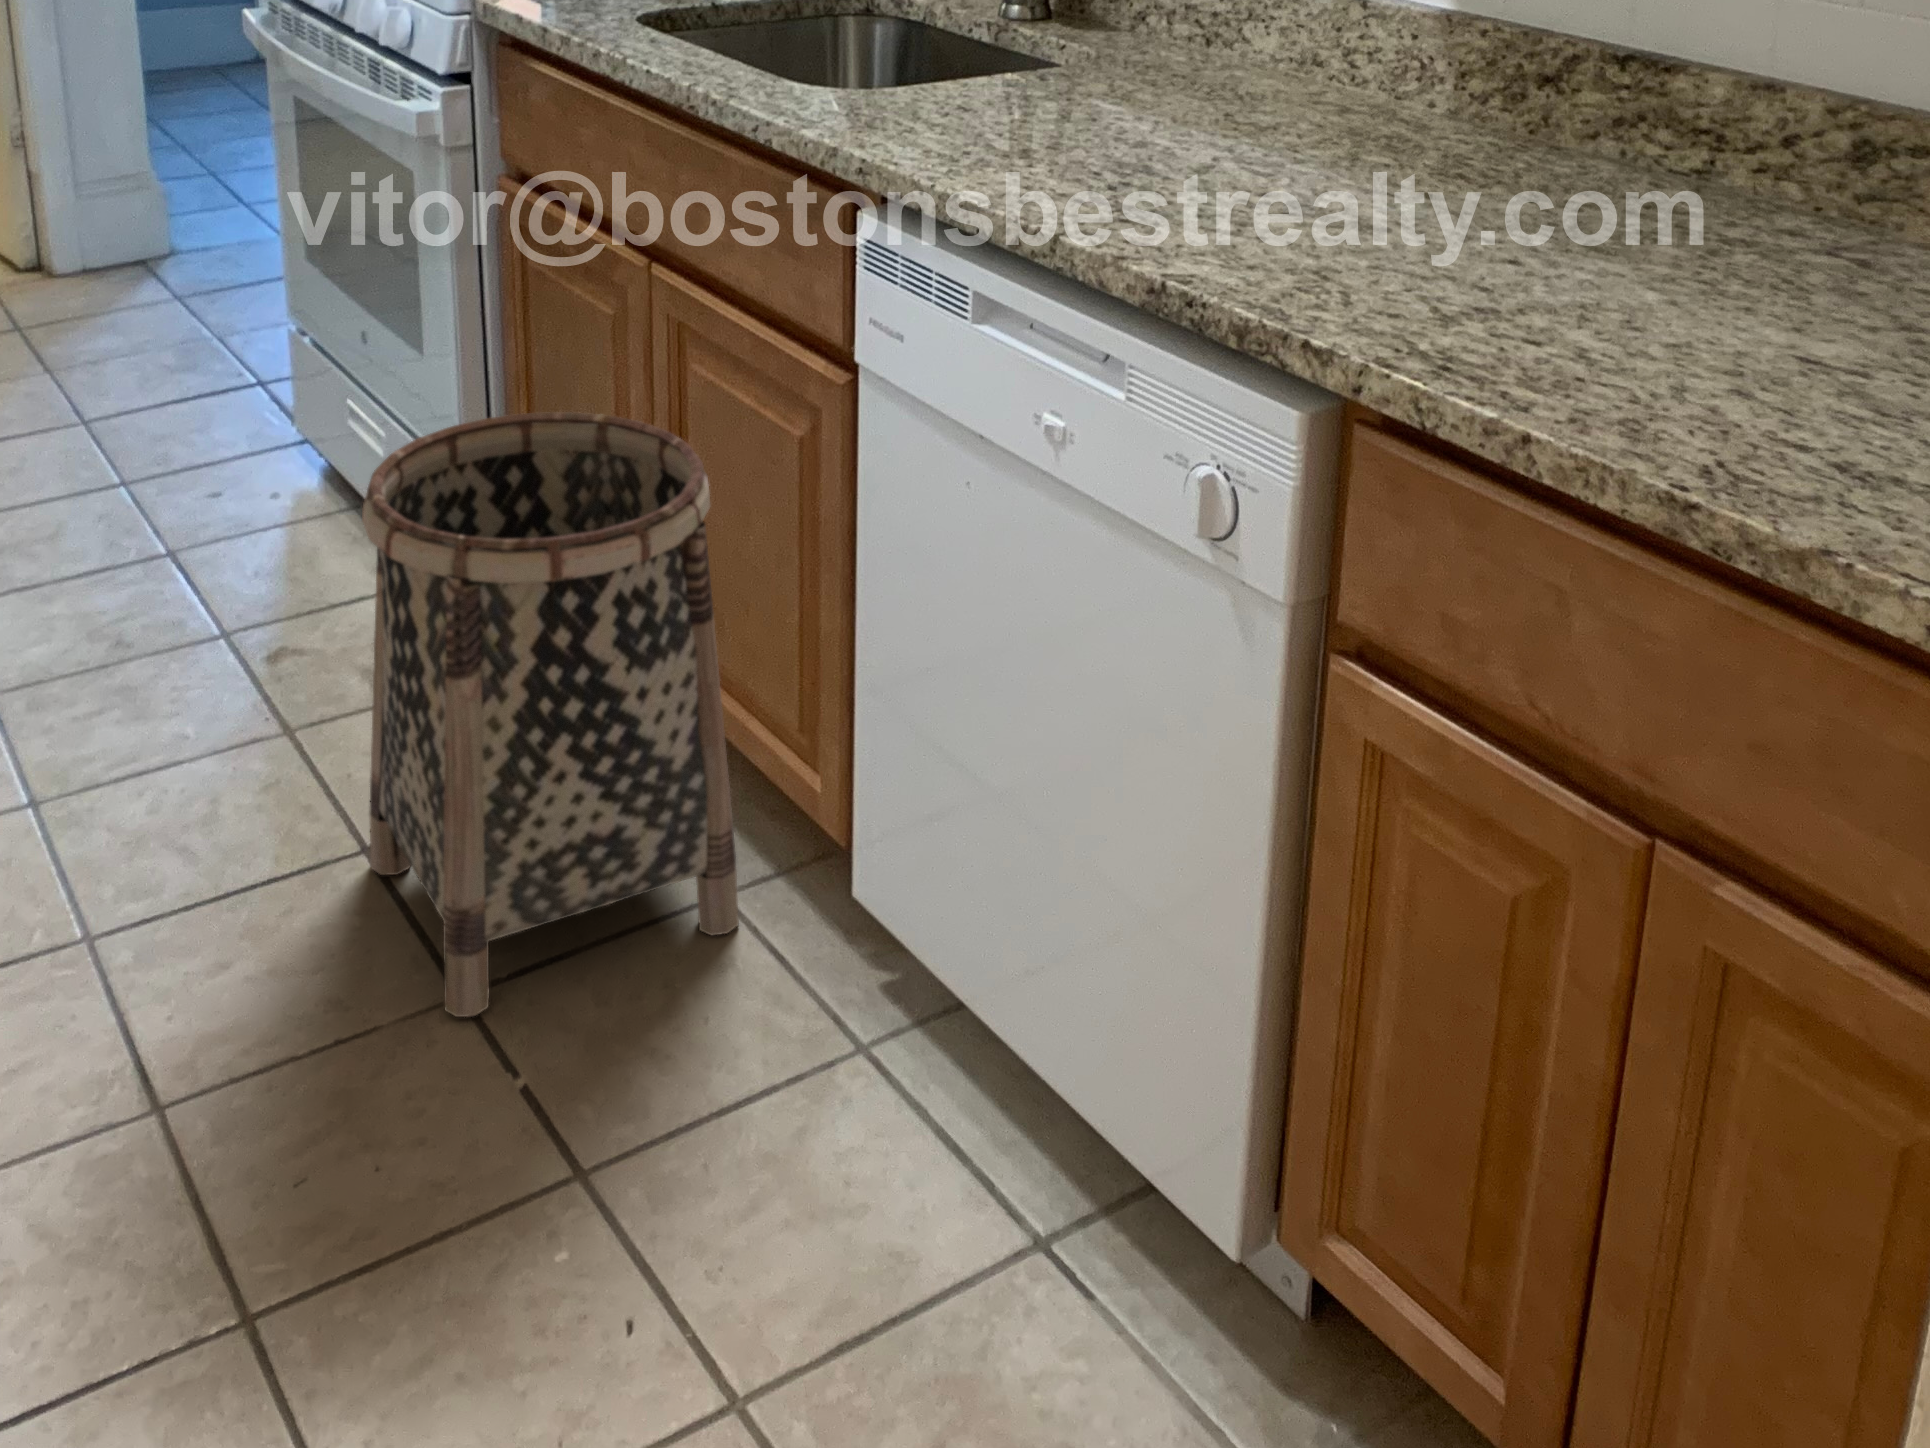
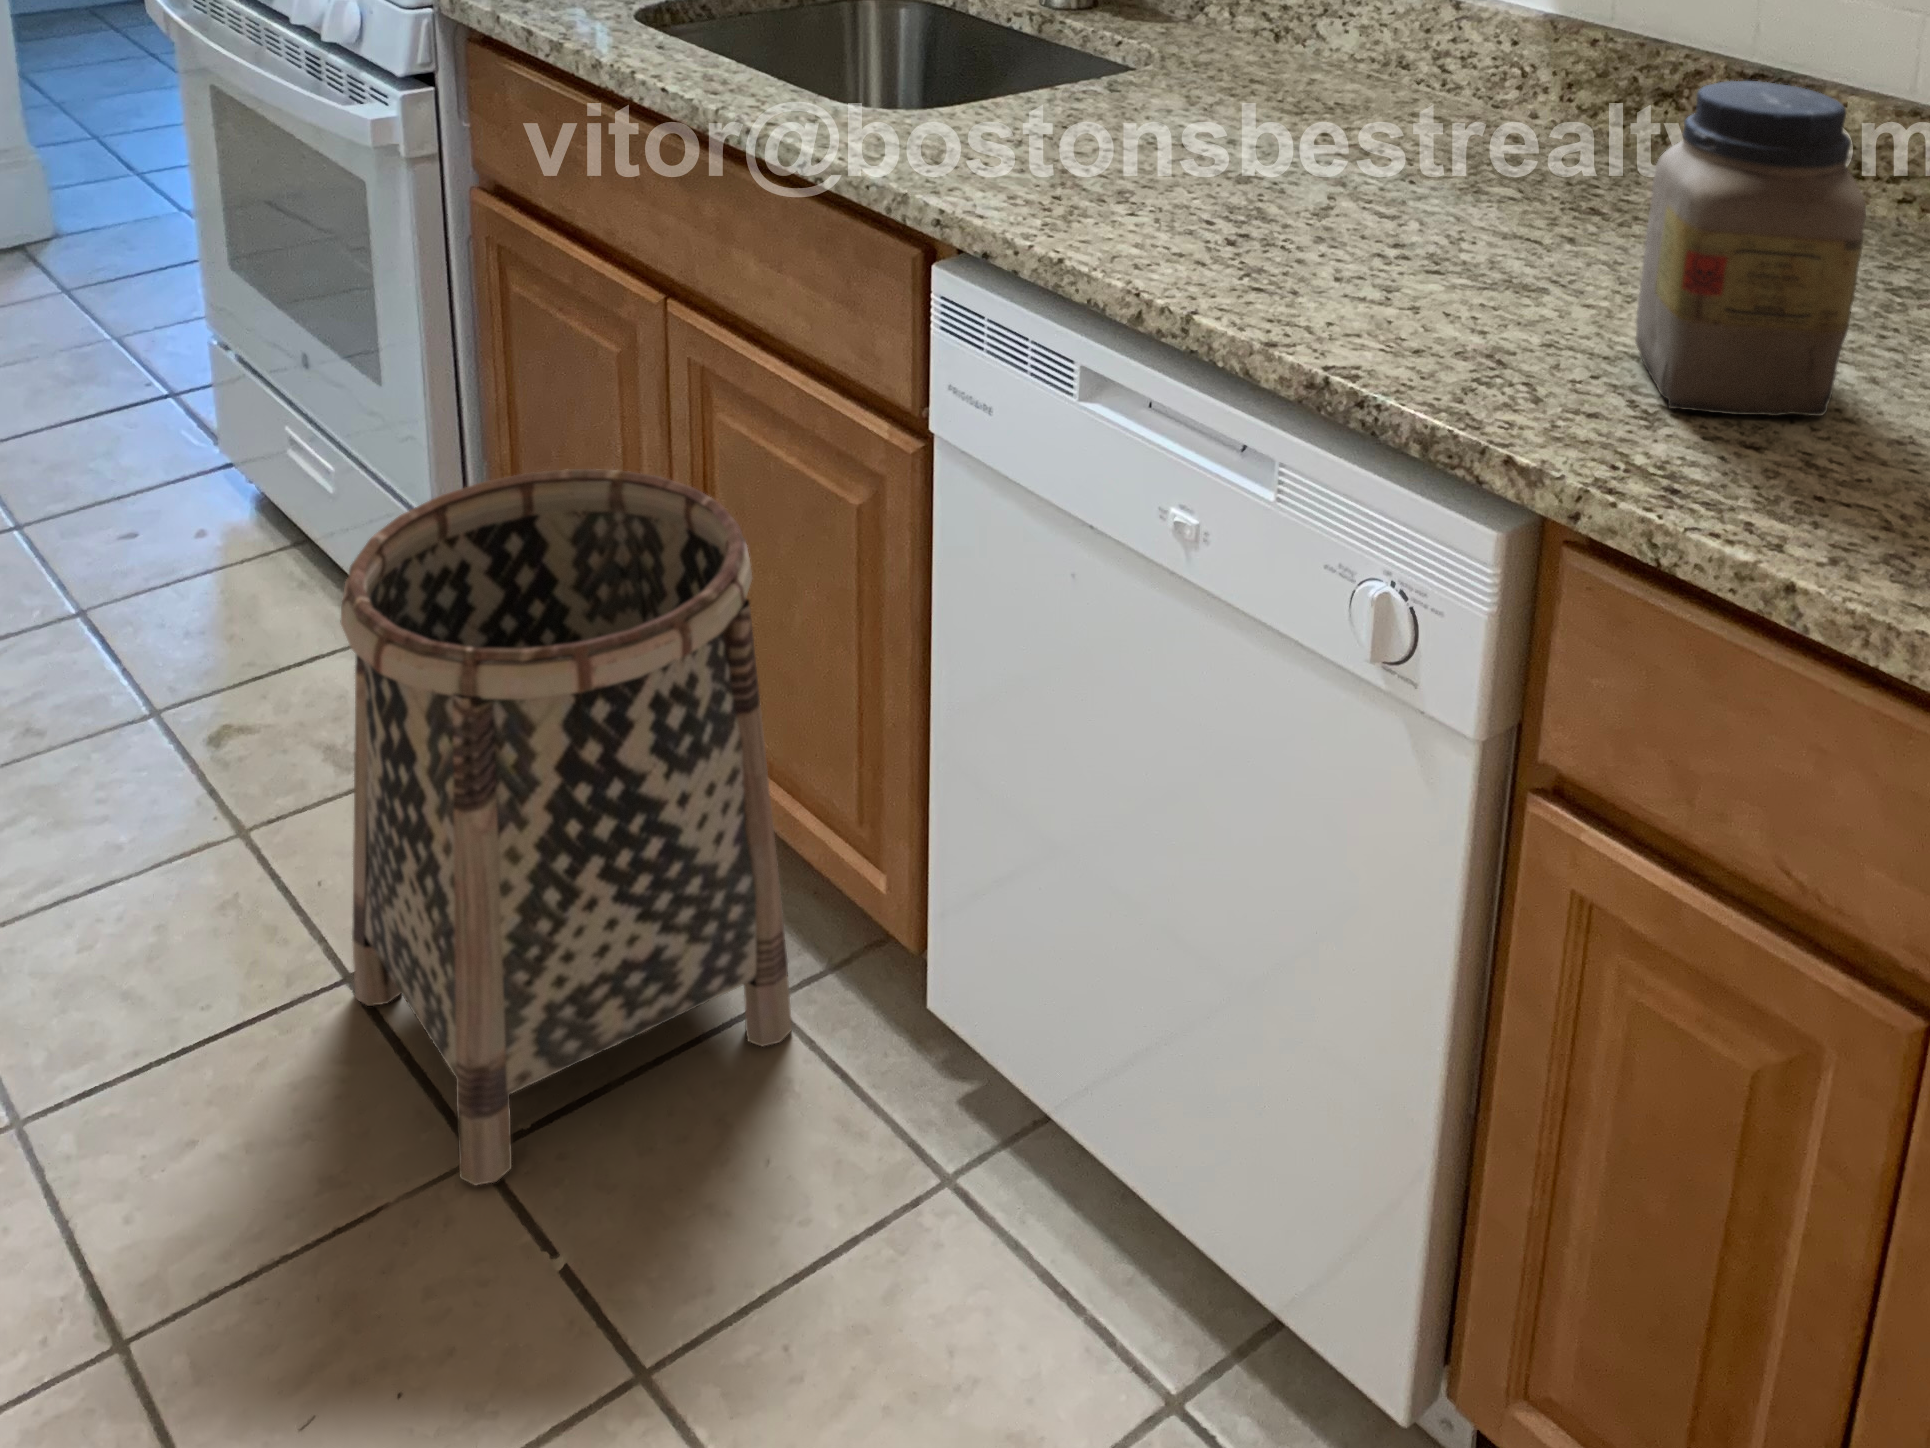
jar: none [1450,23,1644,323] -> present [1635,81,1866,416]

